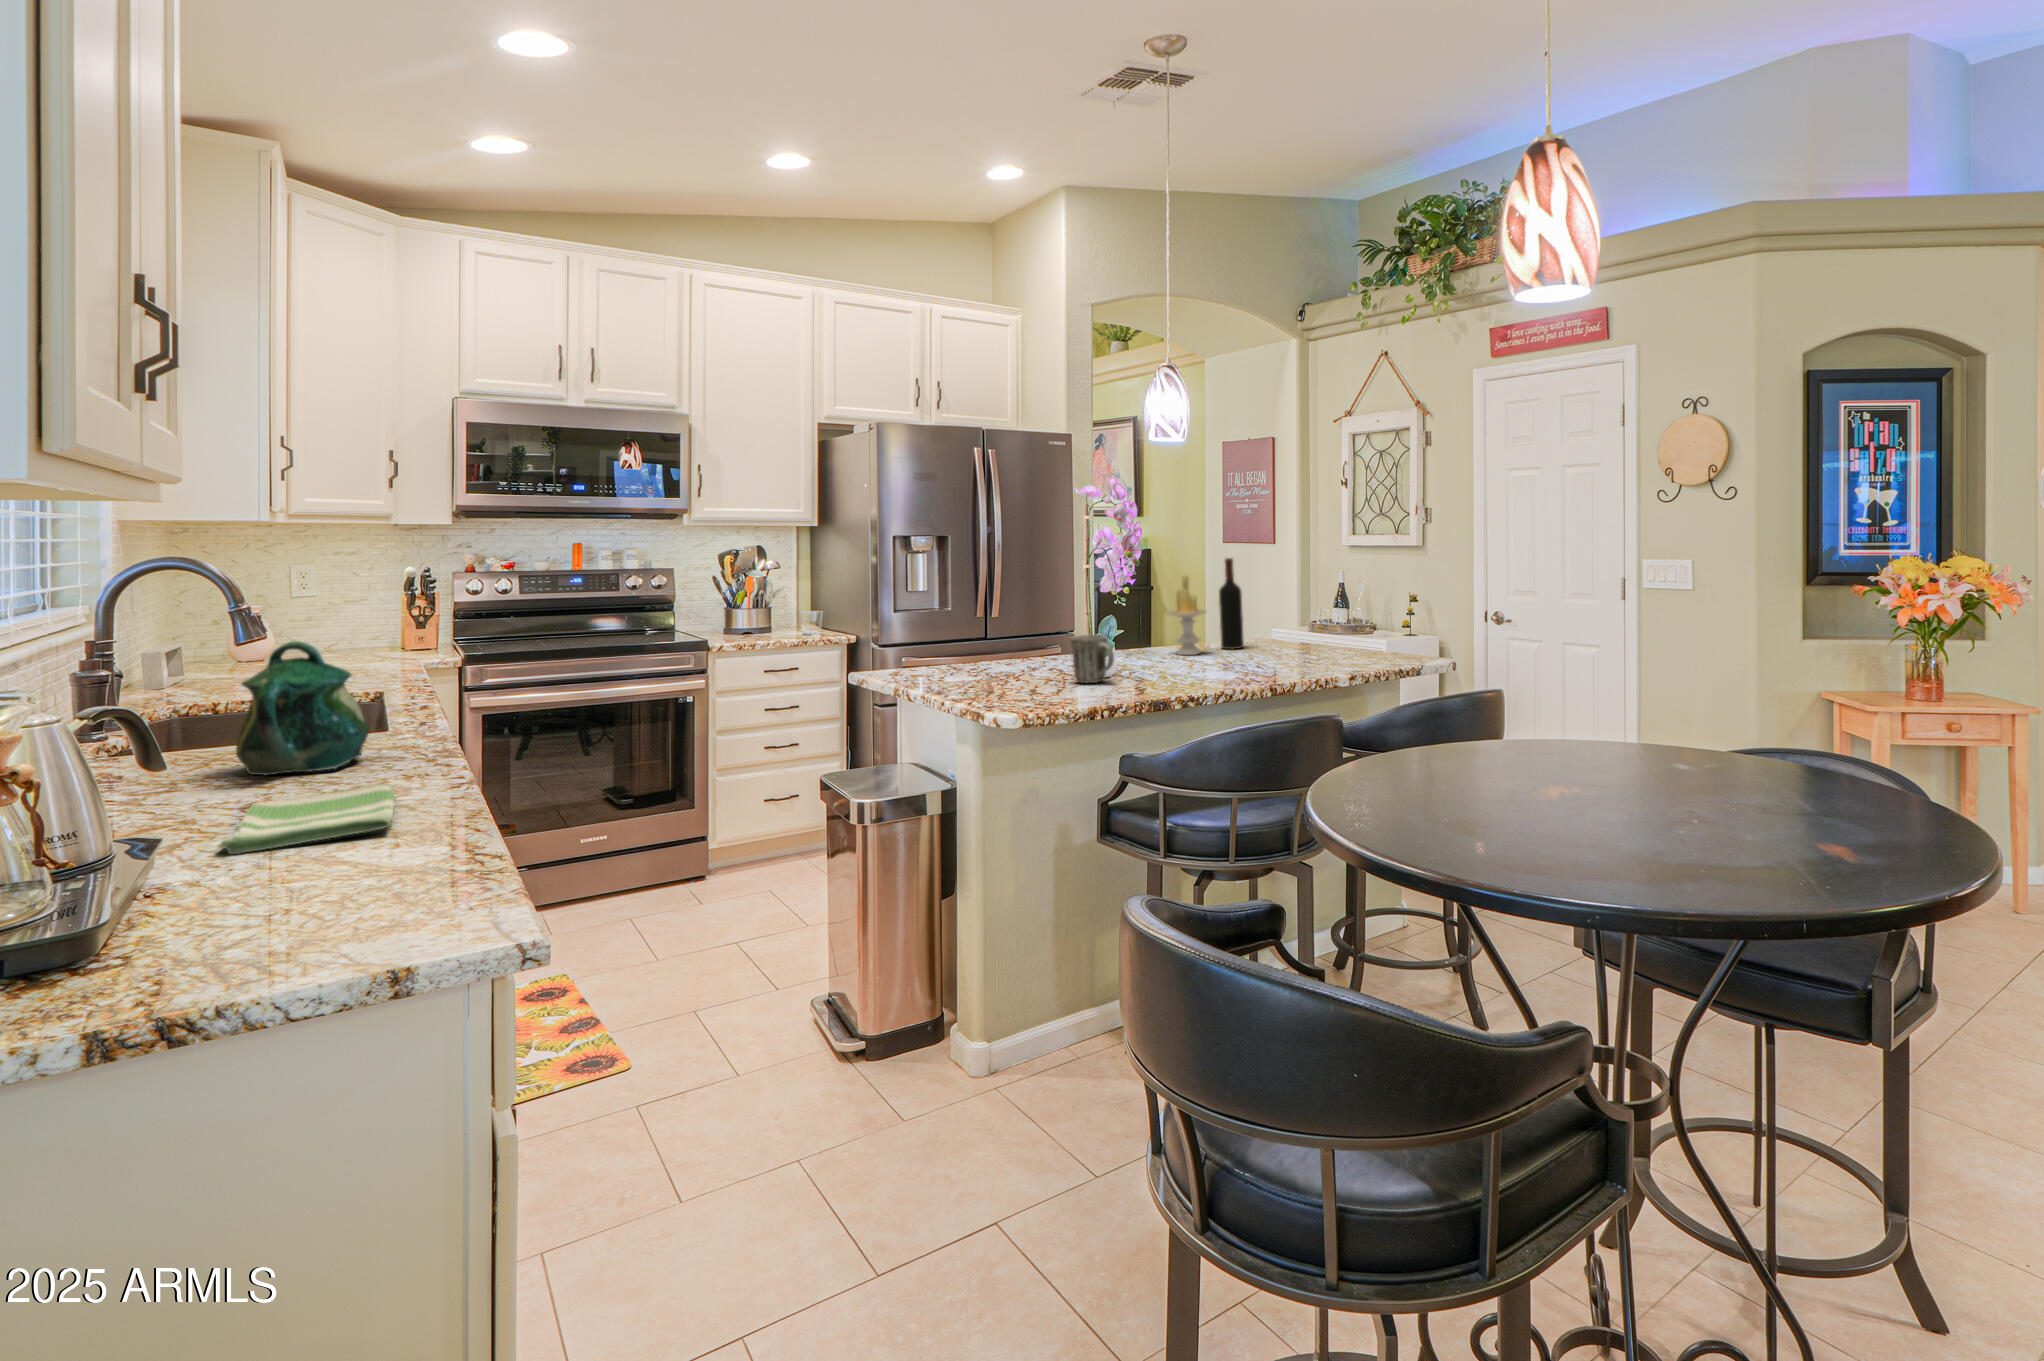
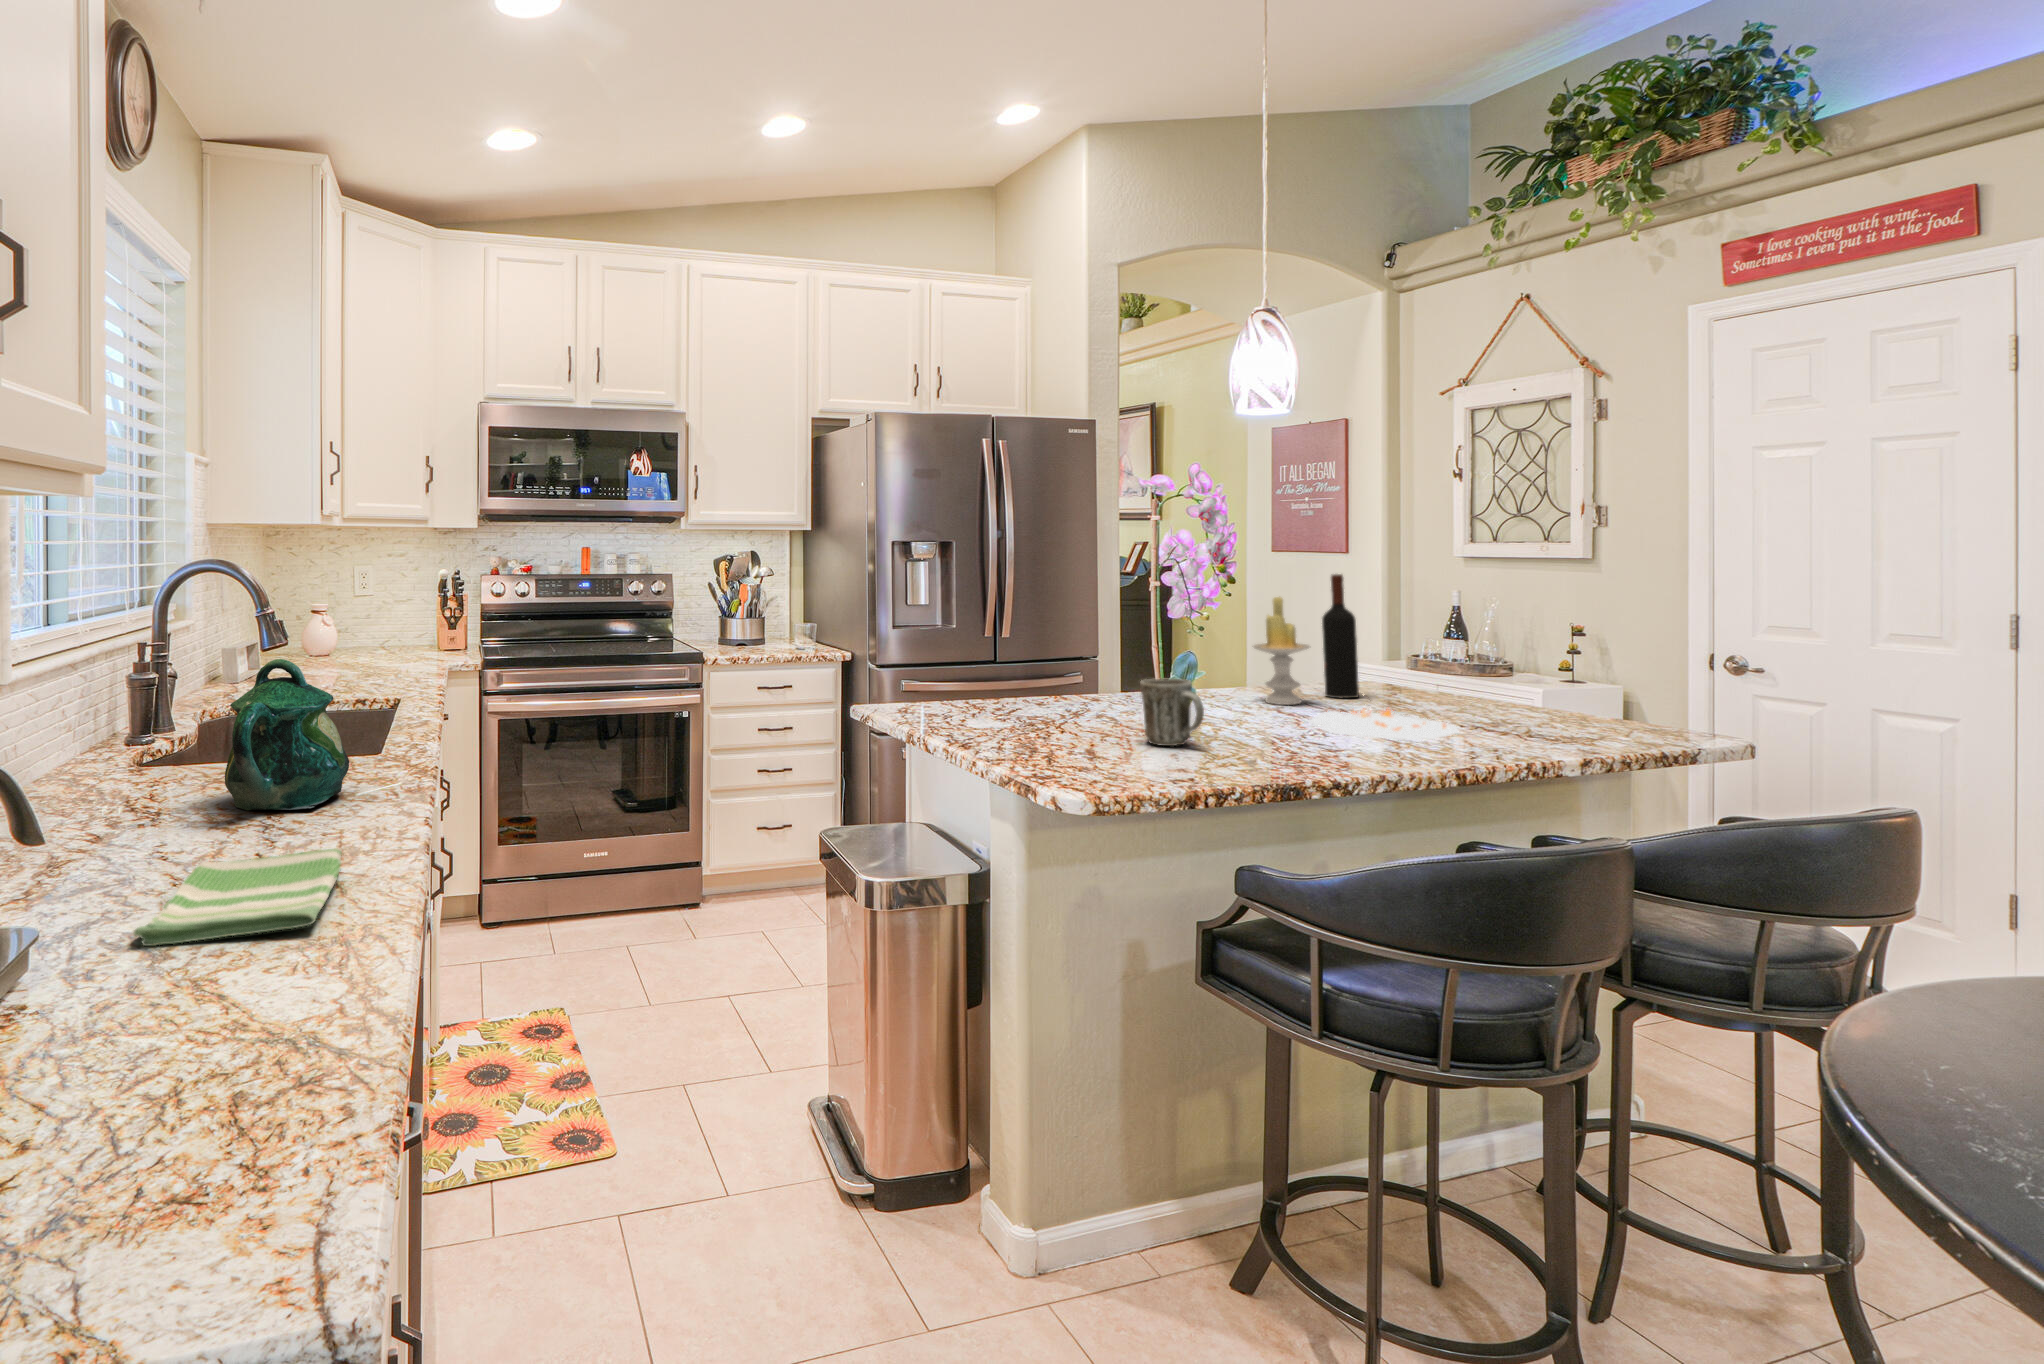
plate: none [1196,641,1292,672] -> present [1309,708,1458,740]

